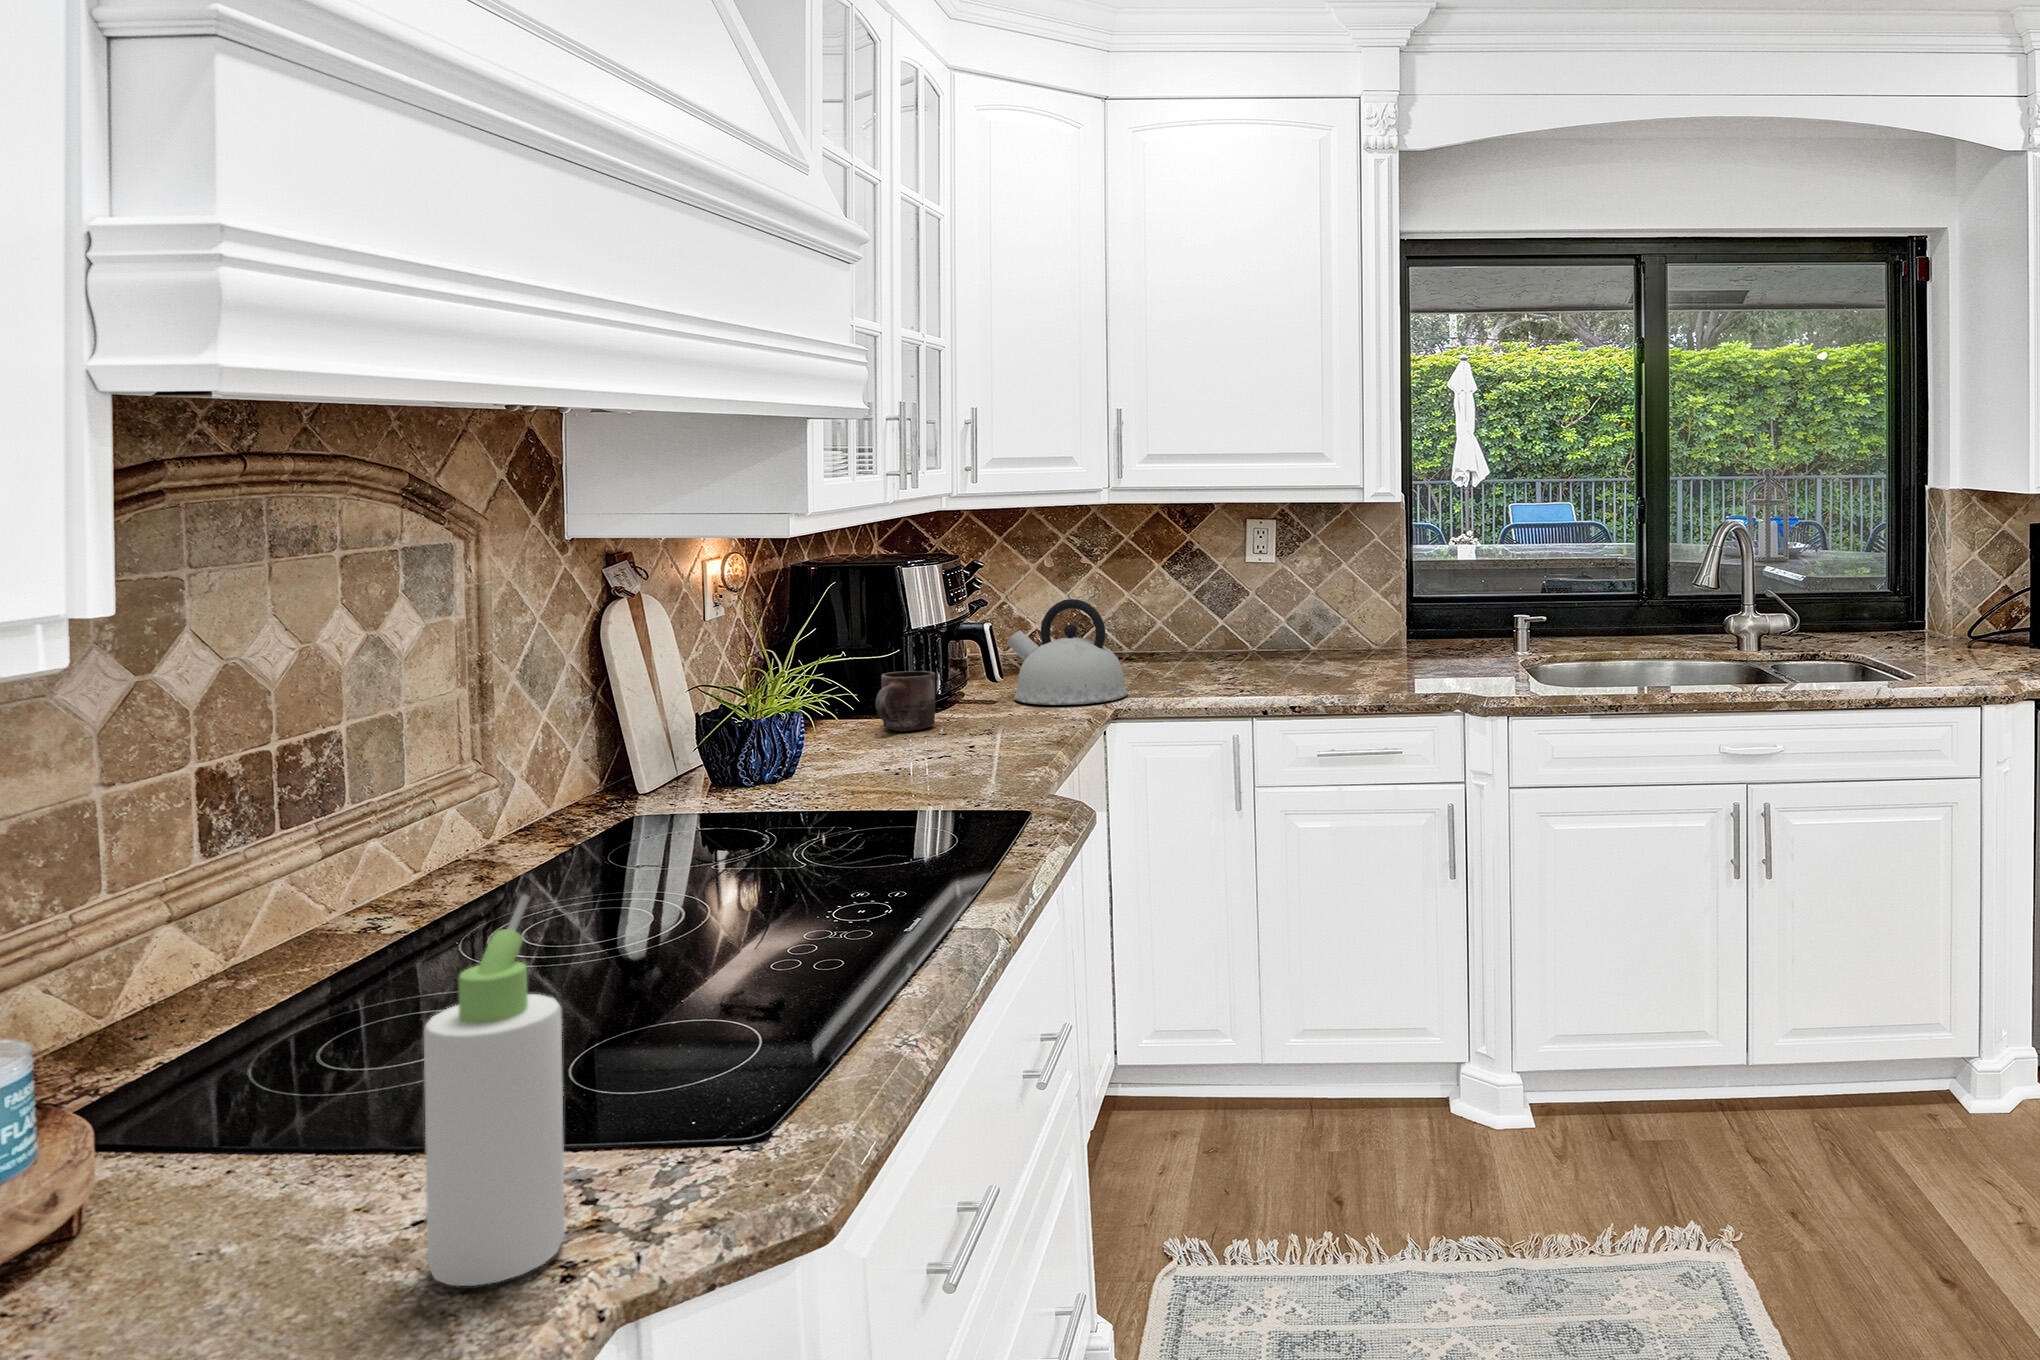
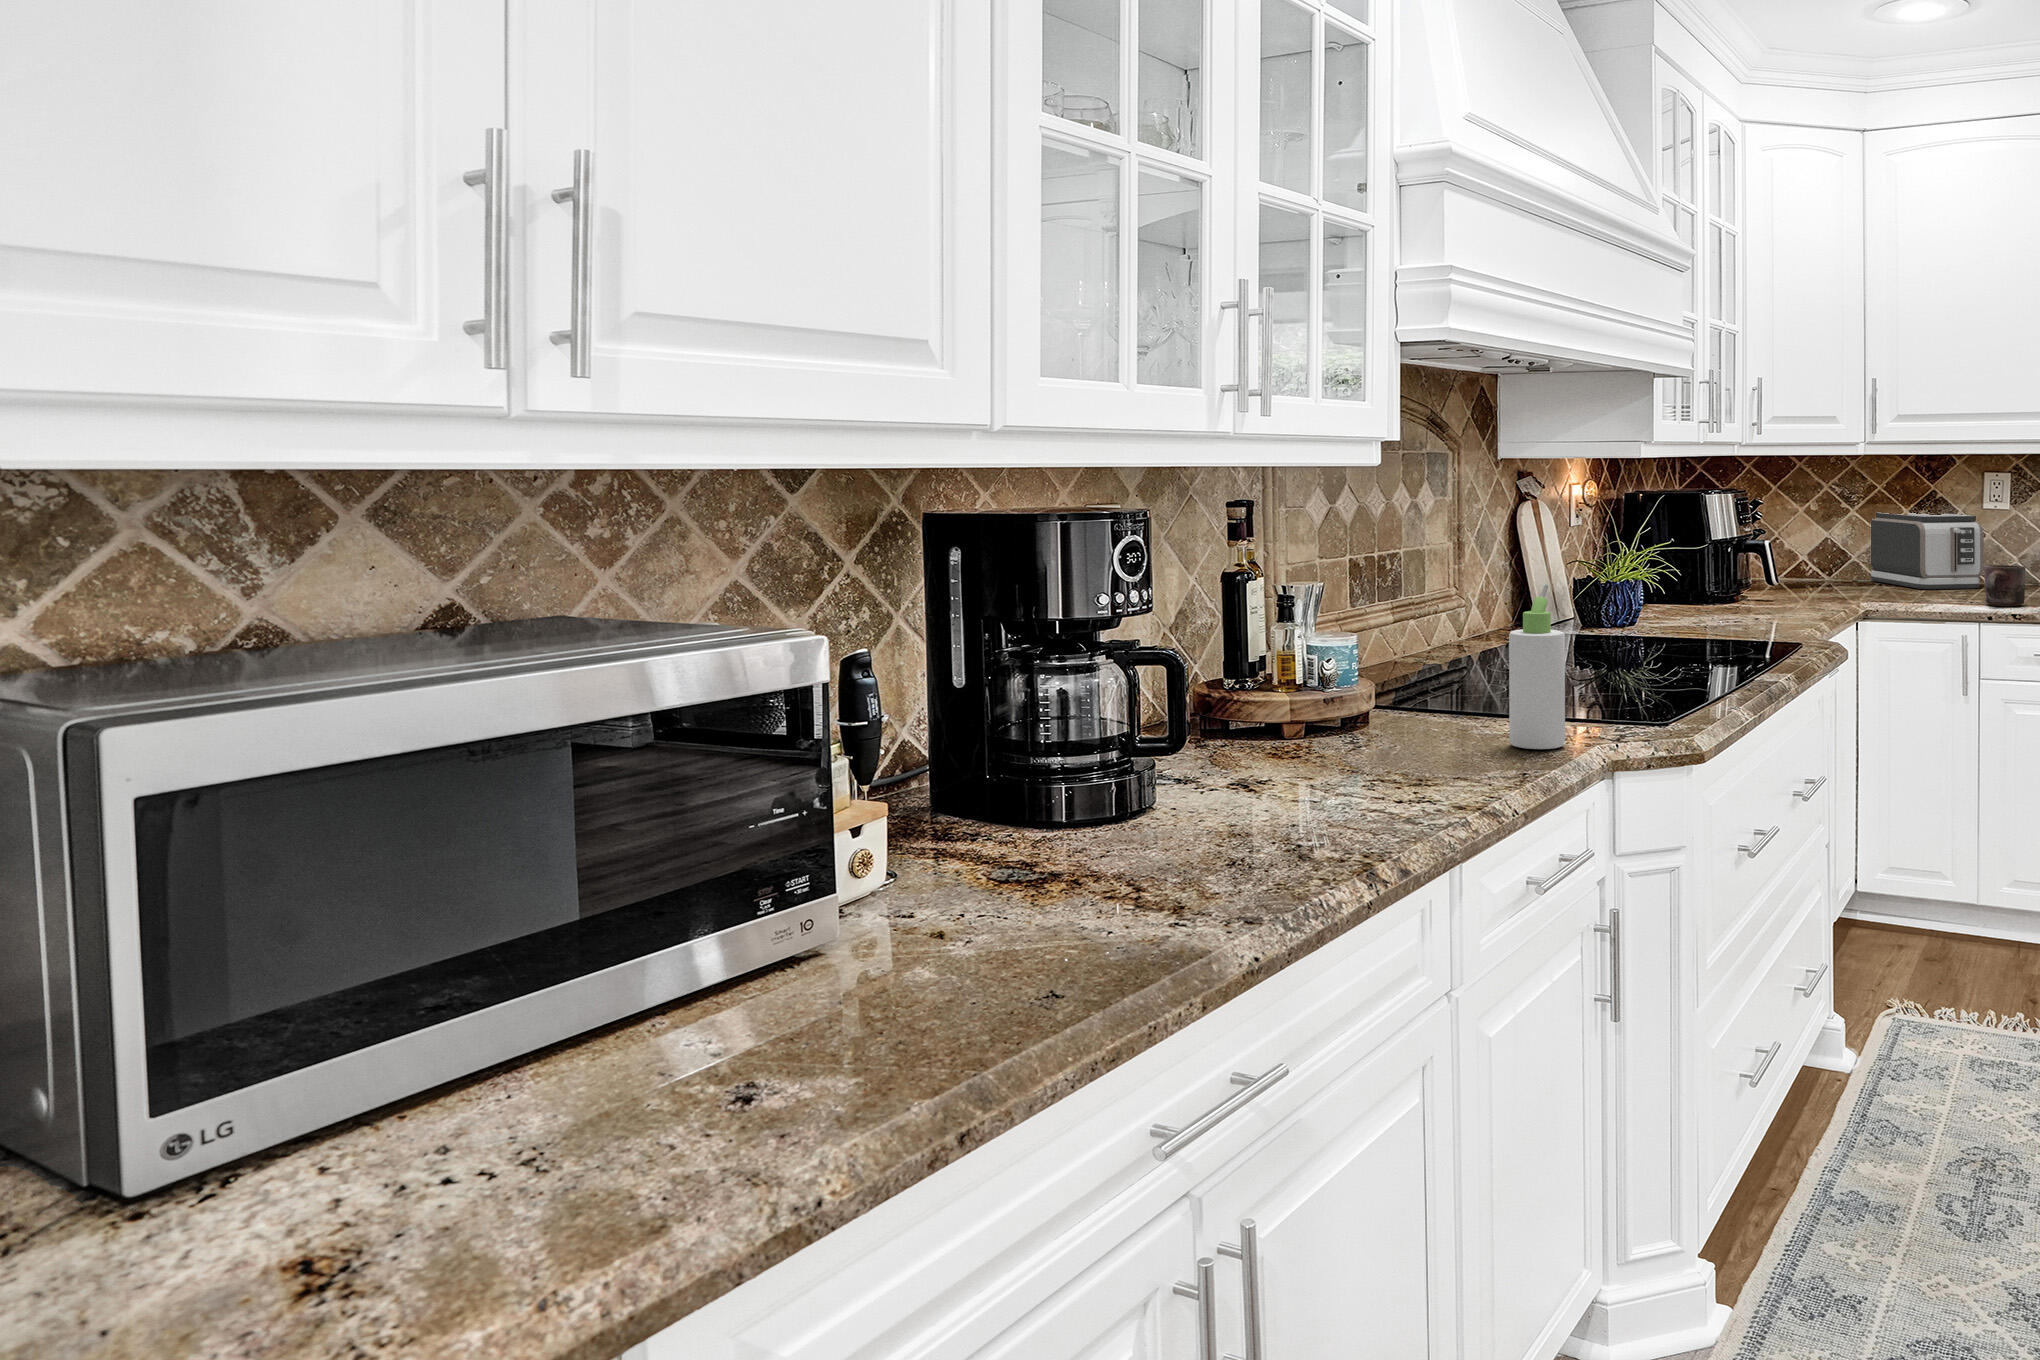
toaster: none [1116,567,1250,668] -> present [1871,512,1984,589]
kettle: present [1007,599,1128,705] -> none [1780,525,1875,602]
mug: present [875,671,935,731] -> present [1984,565,2025,606]

